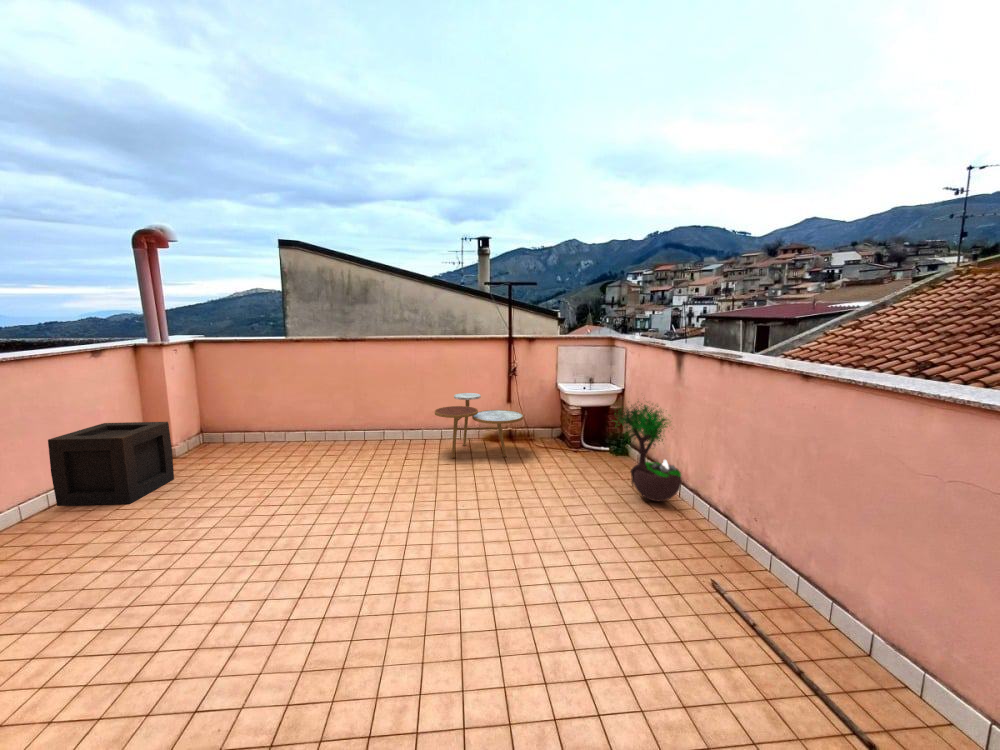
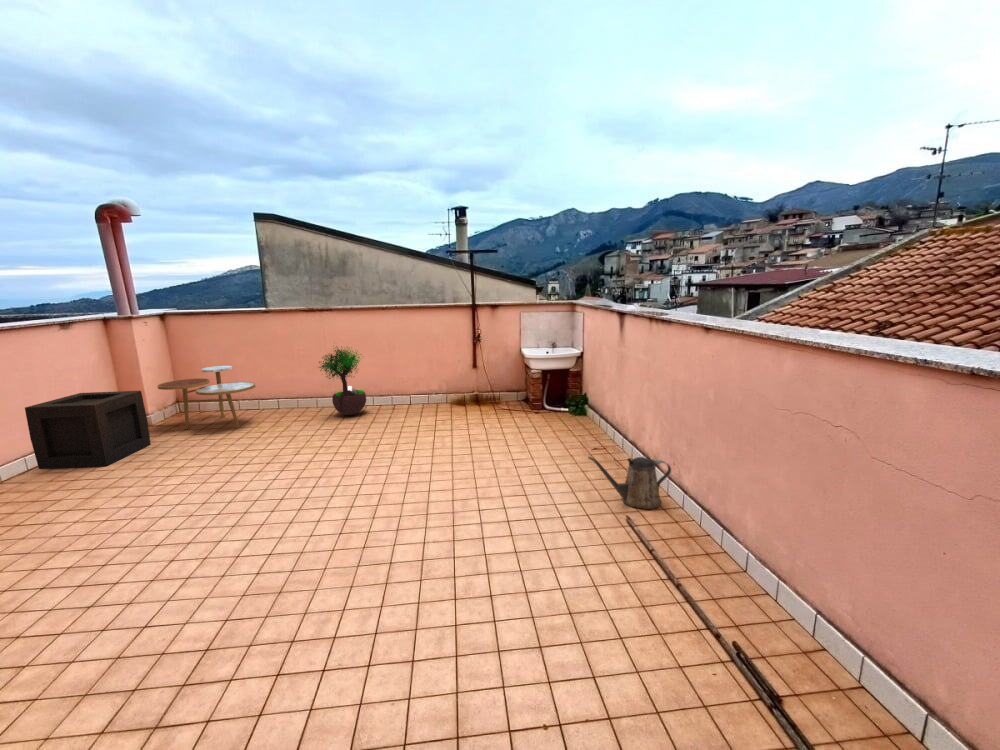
side table: present [435,393,524,458] -> present [158,366,255,429]
potted tree: present [615,404,681,501] -> present [319,346,366,415]
watering can: none [664,510,753,570] -> present [588,457,671,509]

